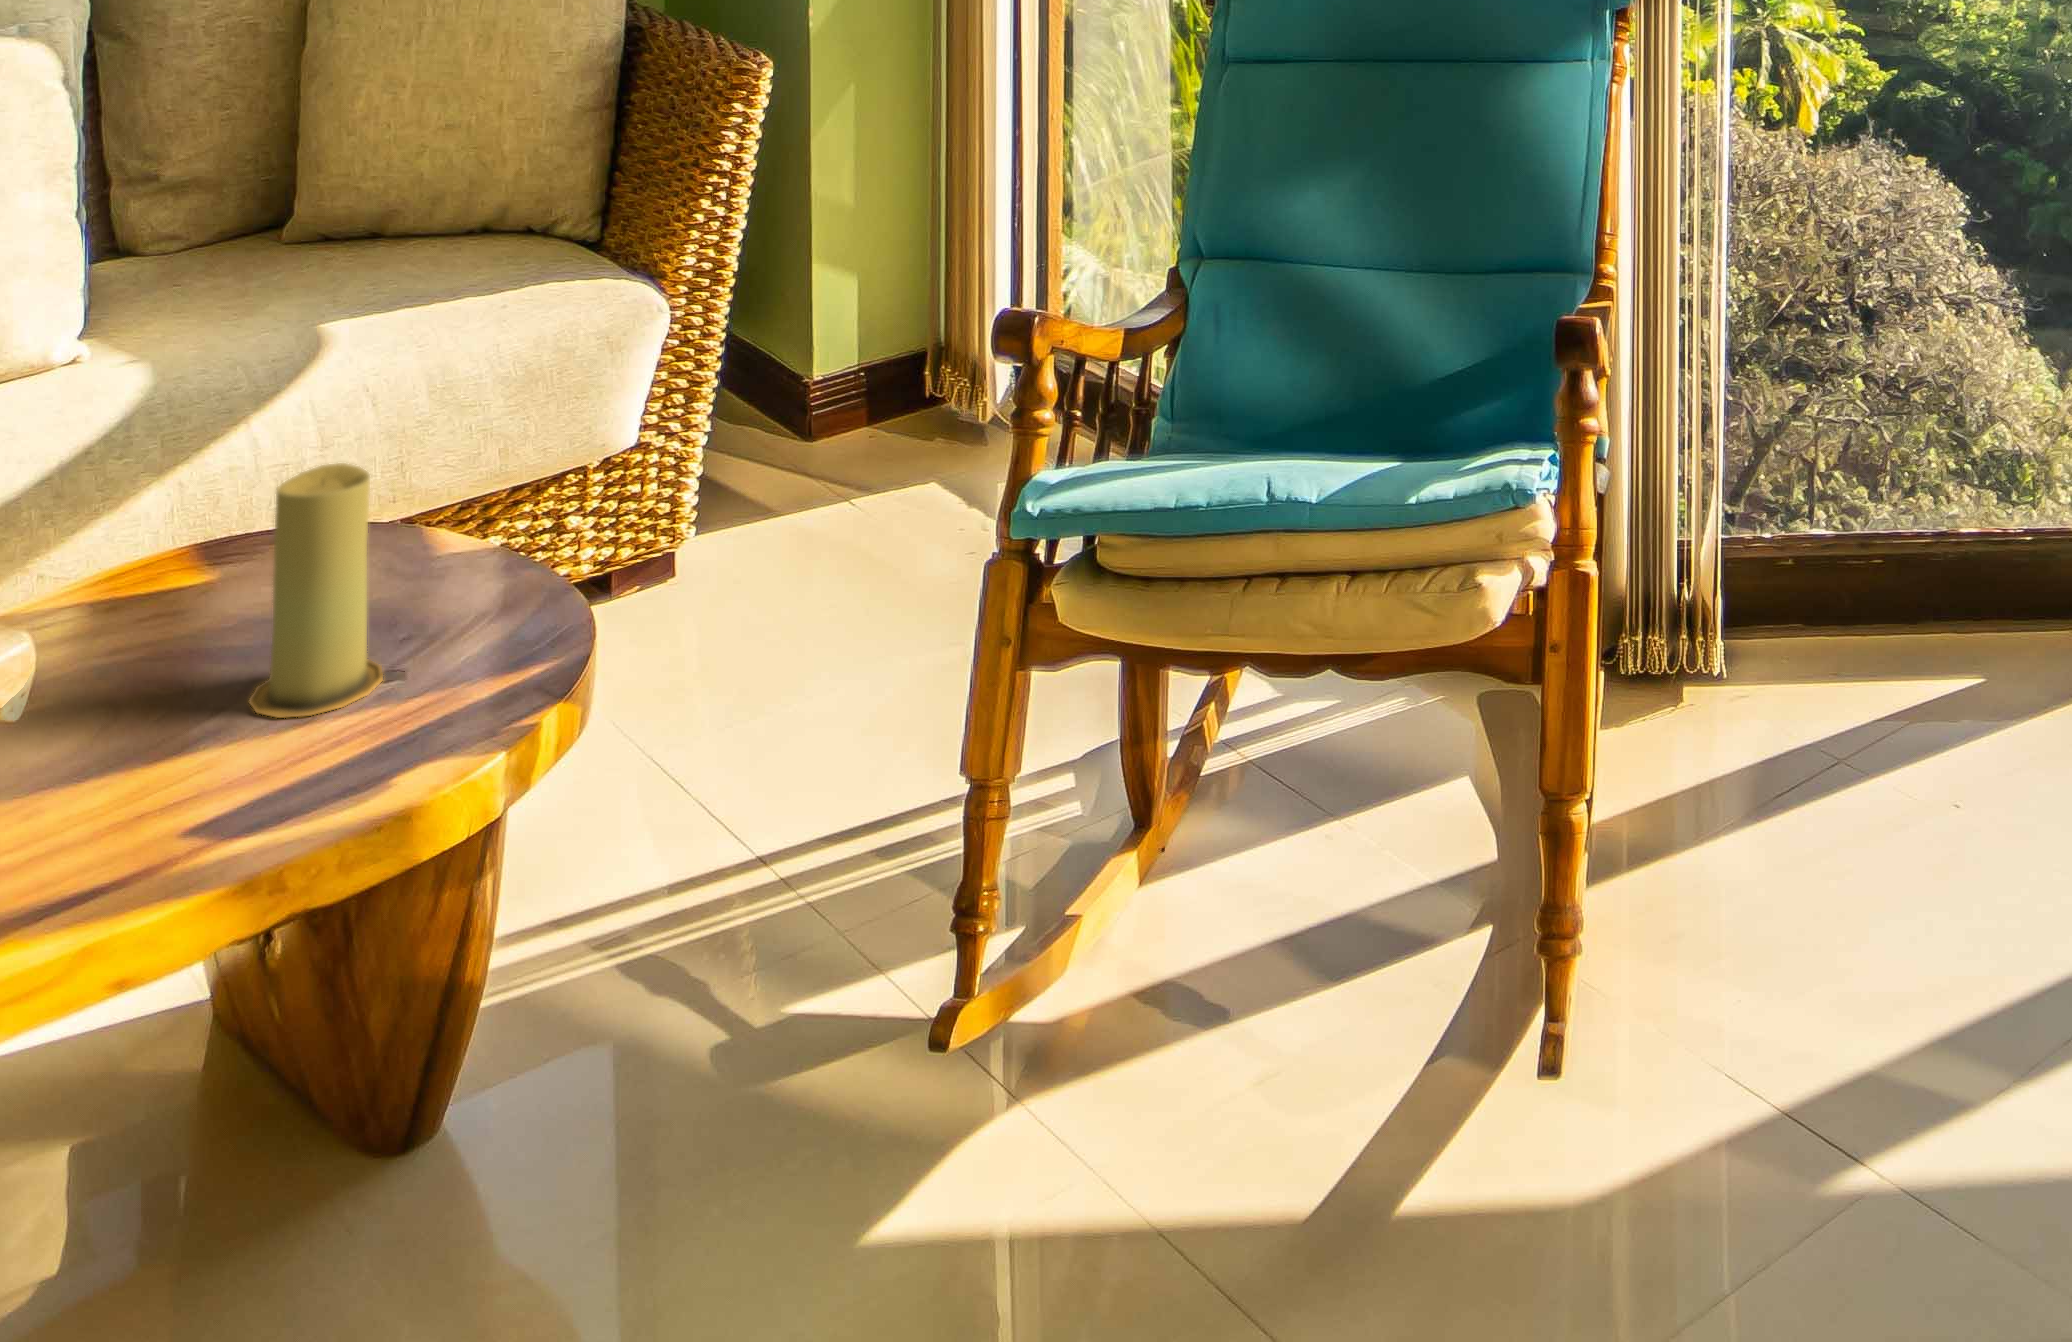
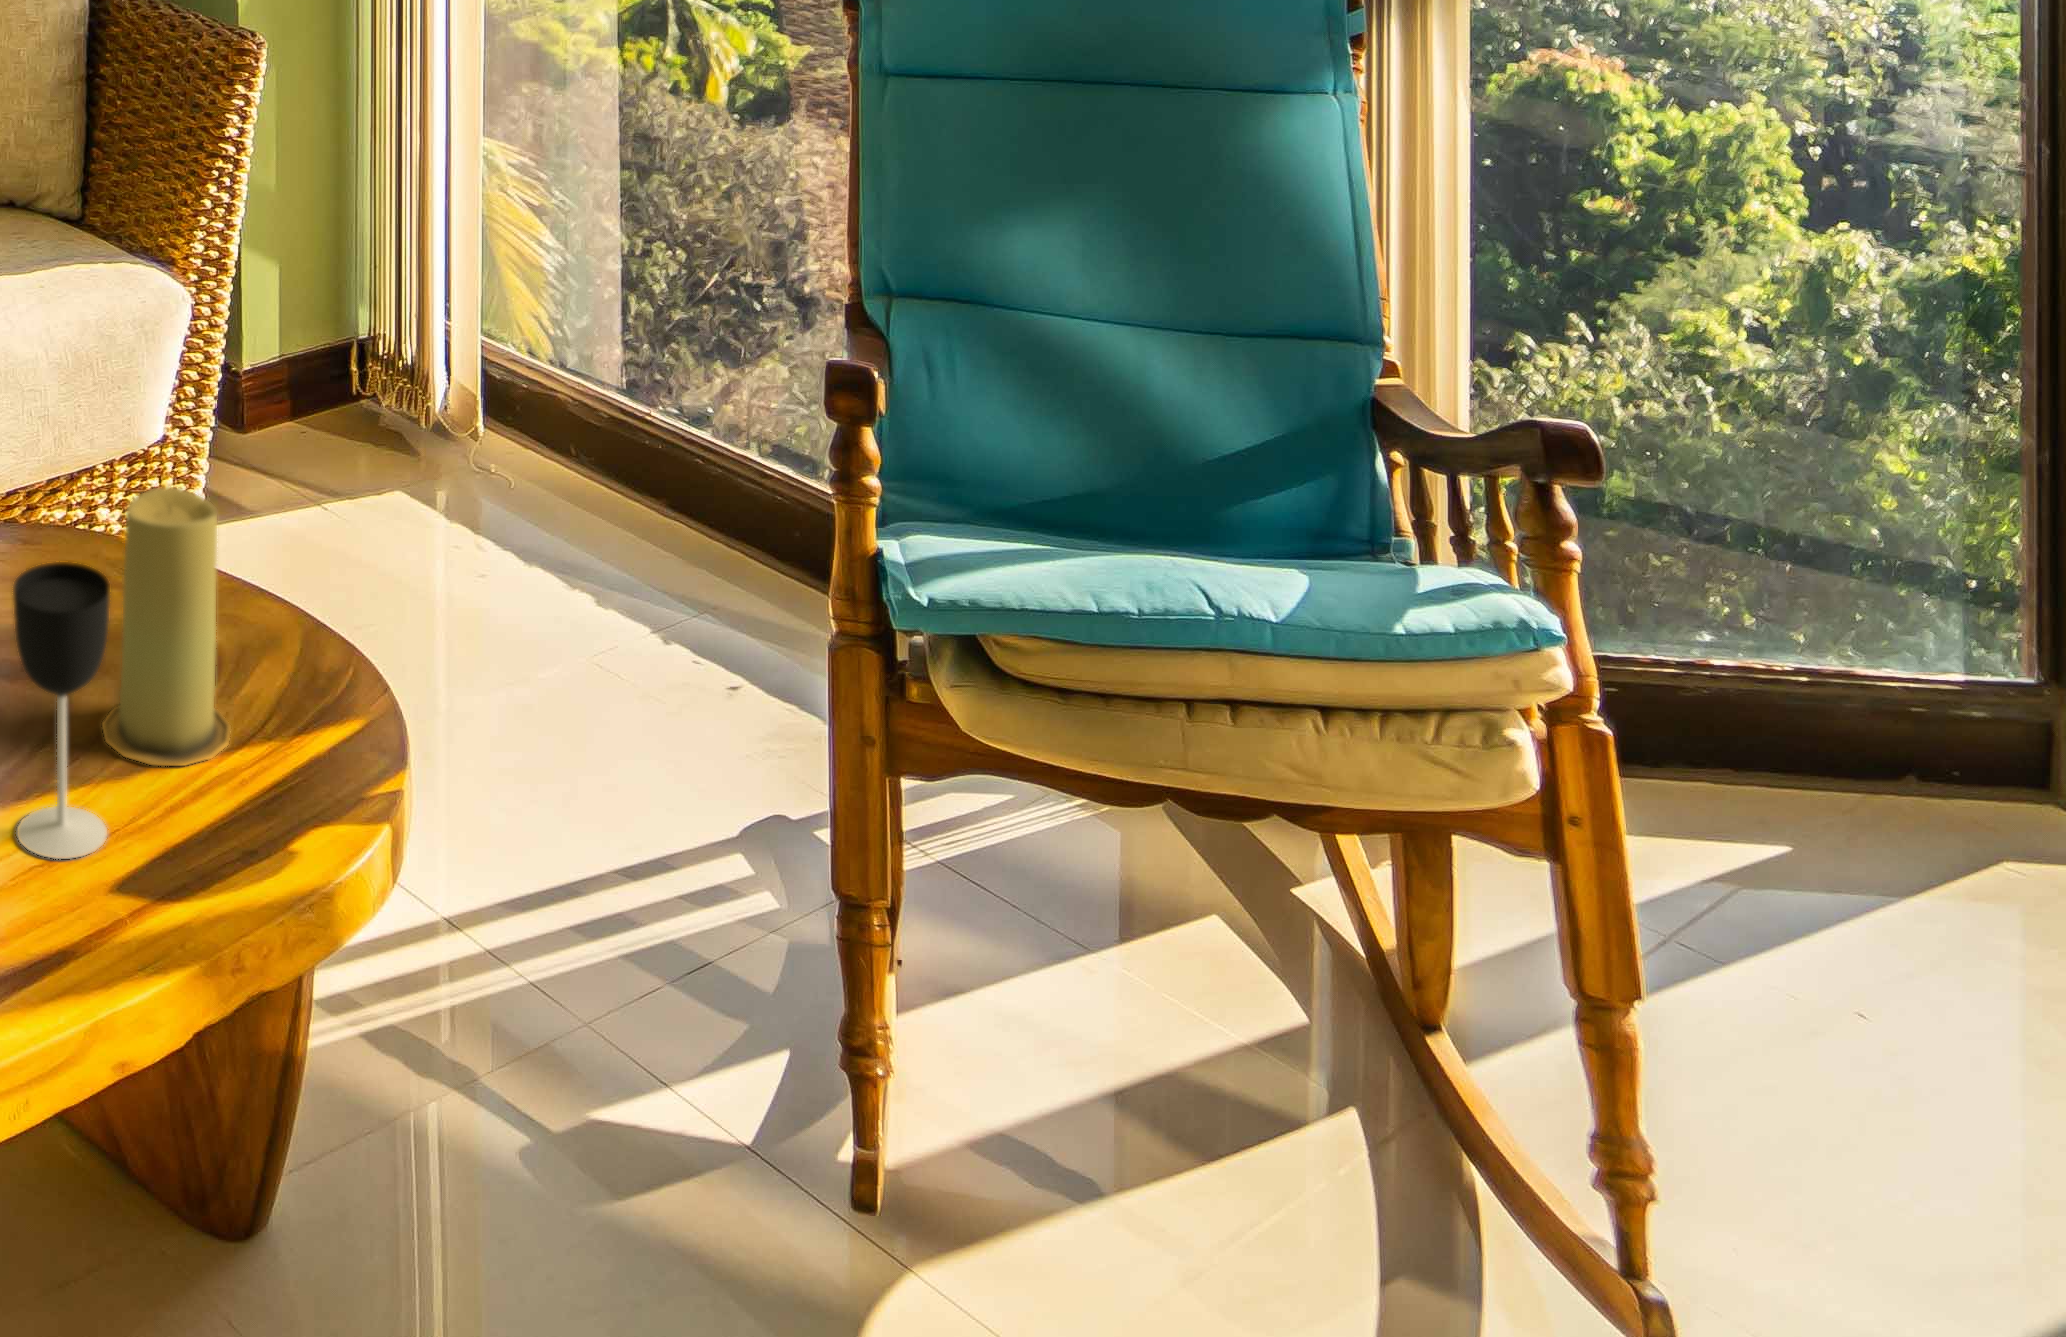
wine glass: none [90,534,196,804] -> present [13,562,110,859]

